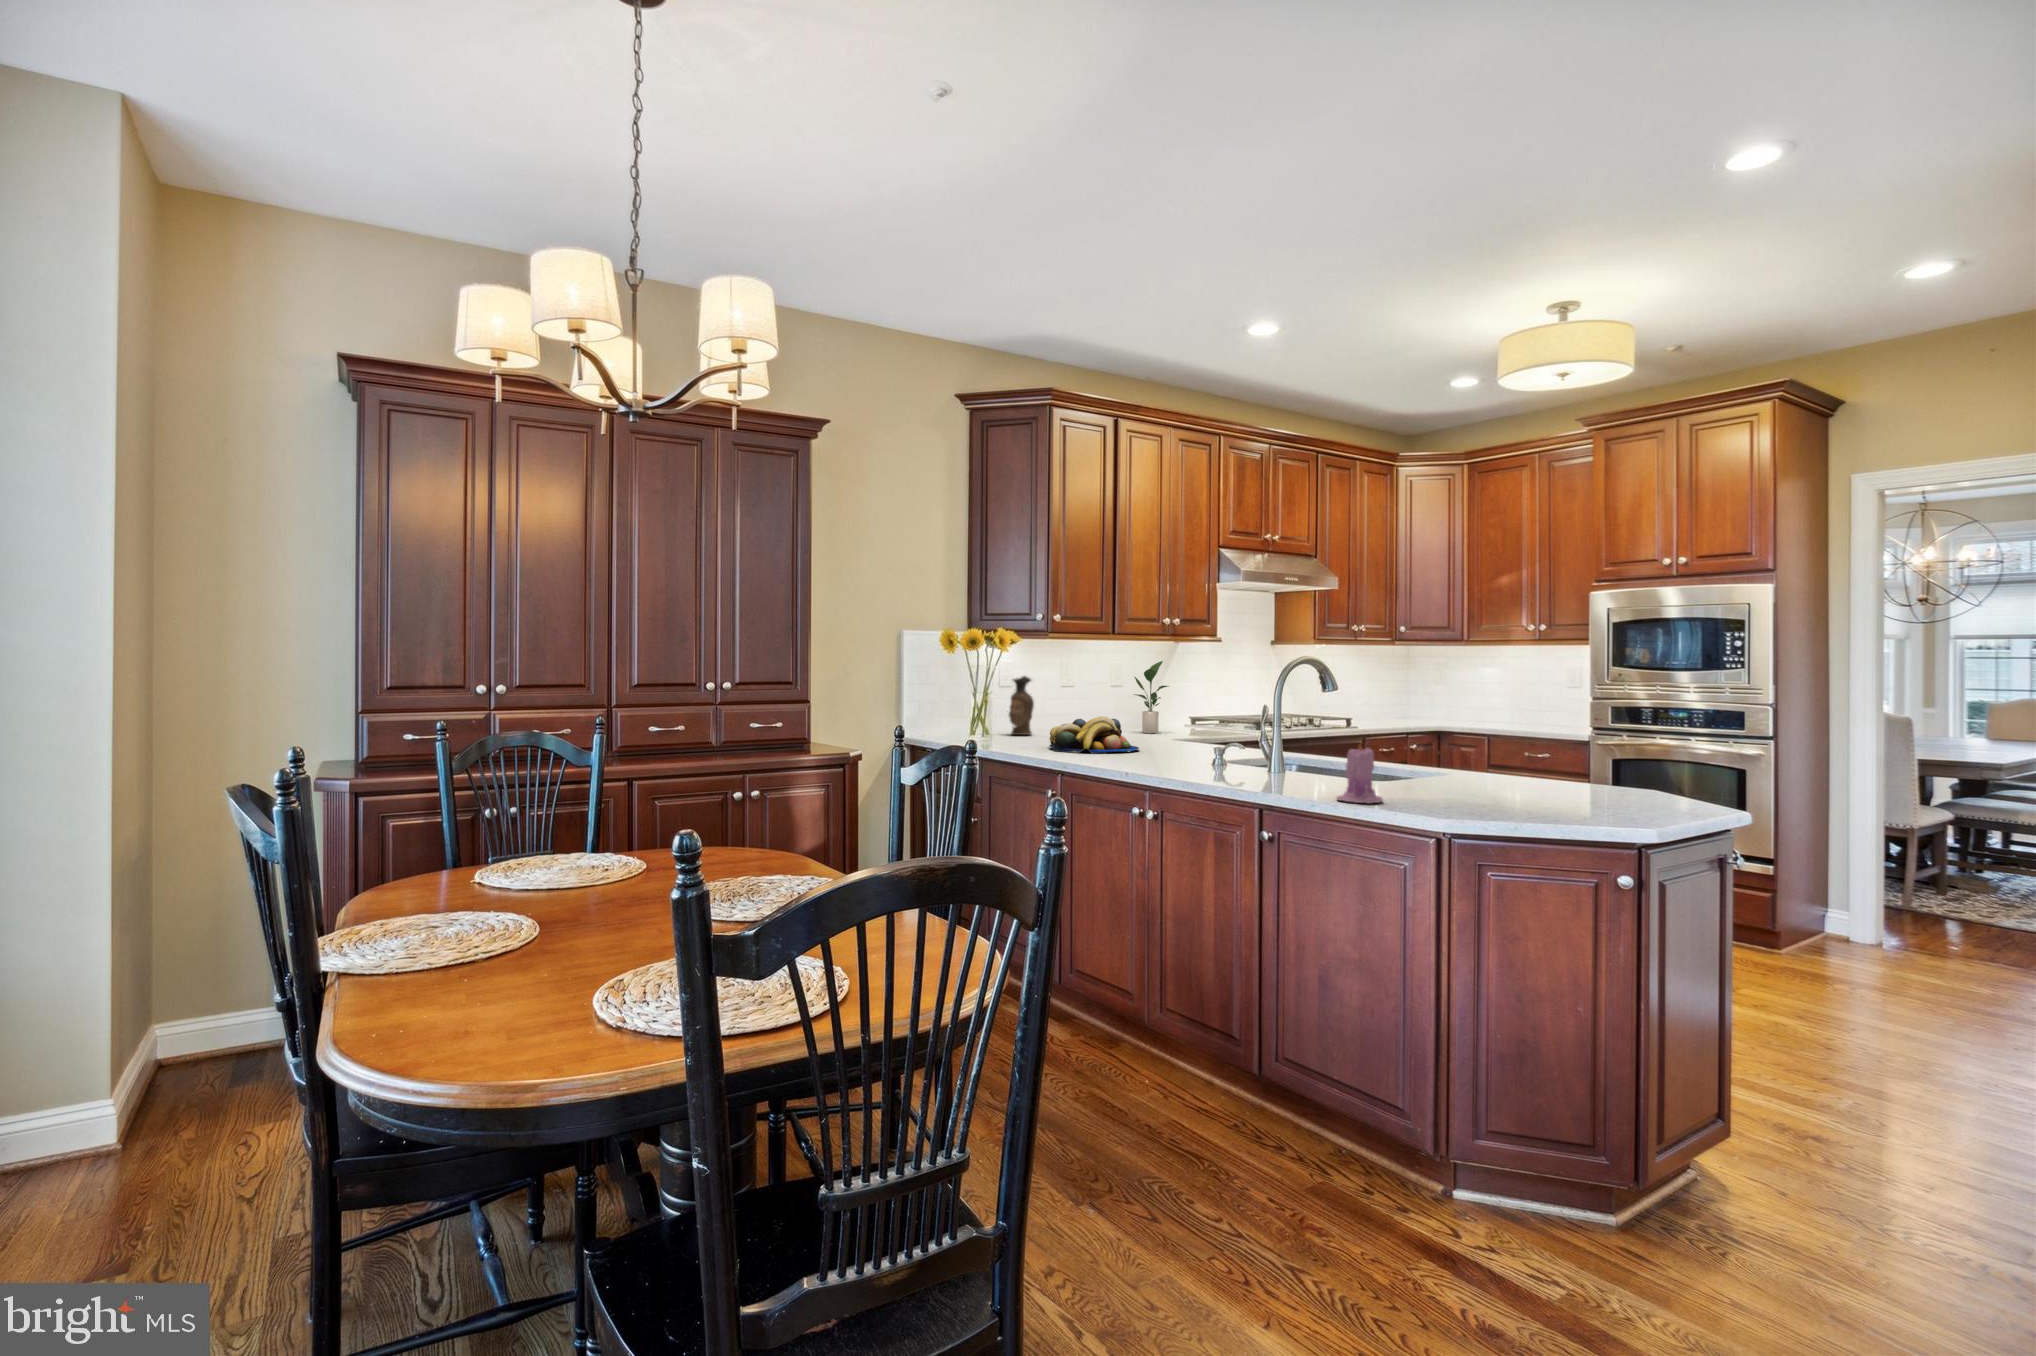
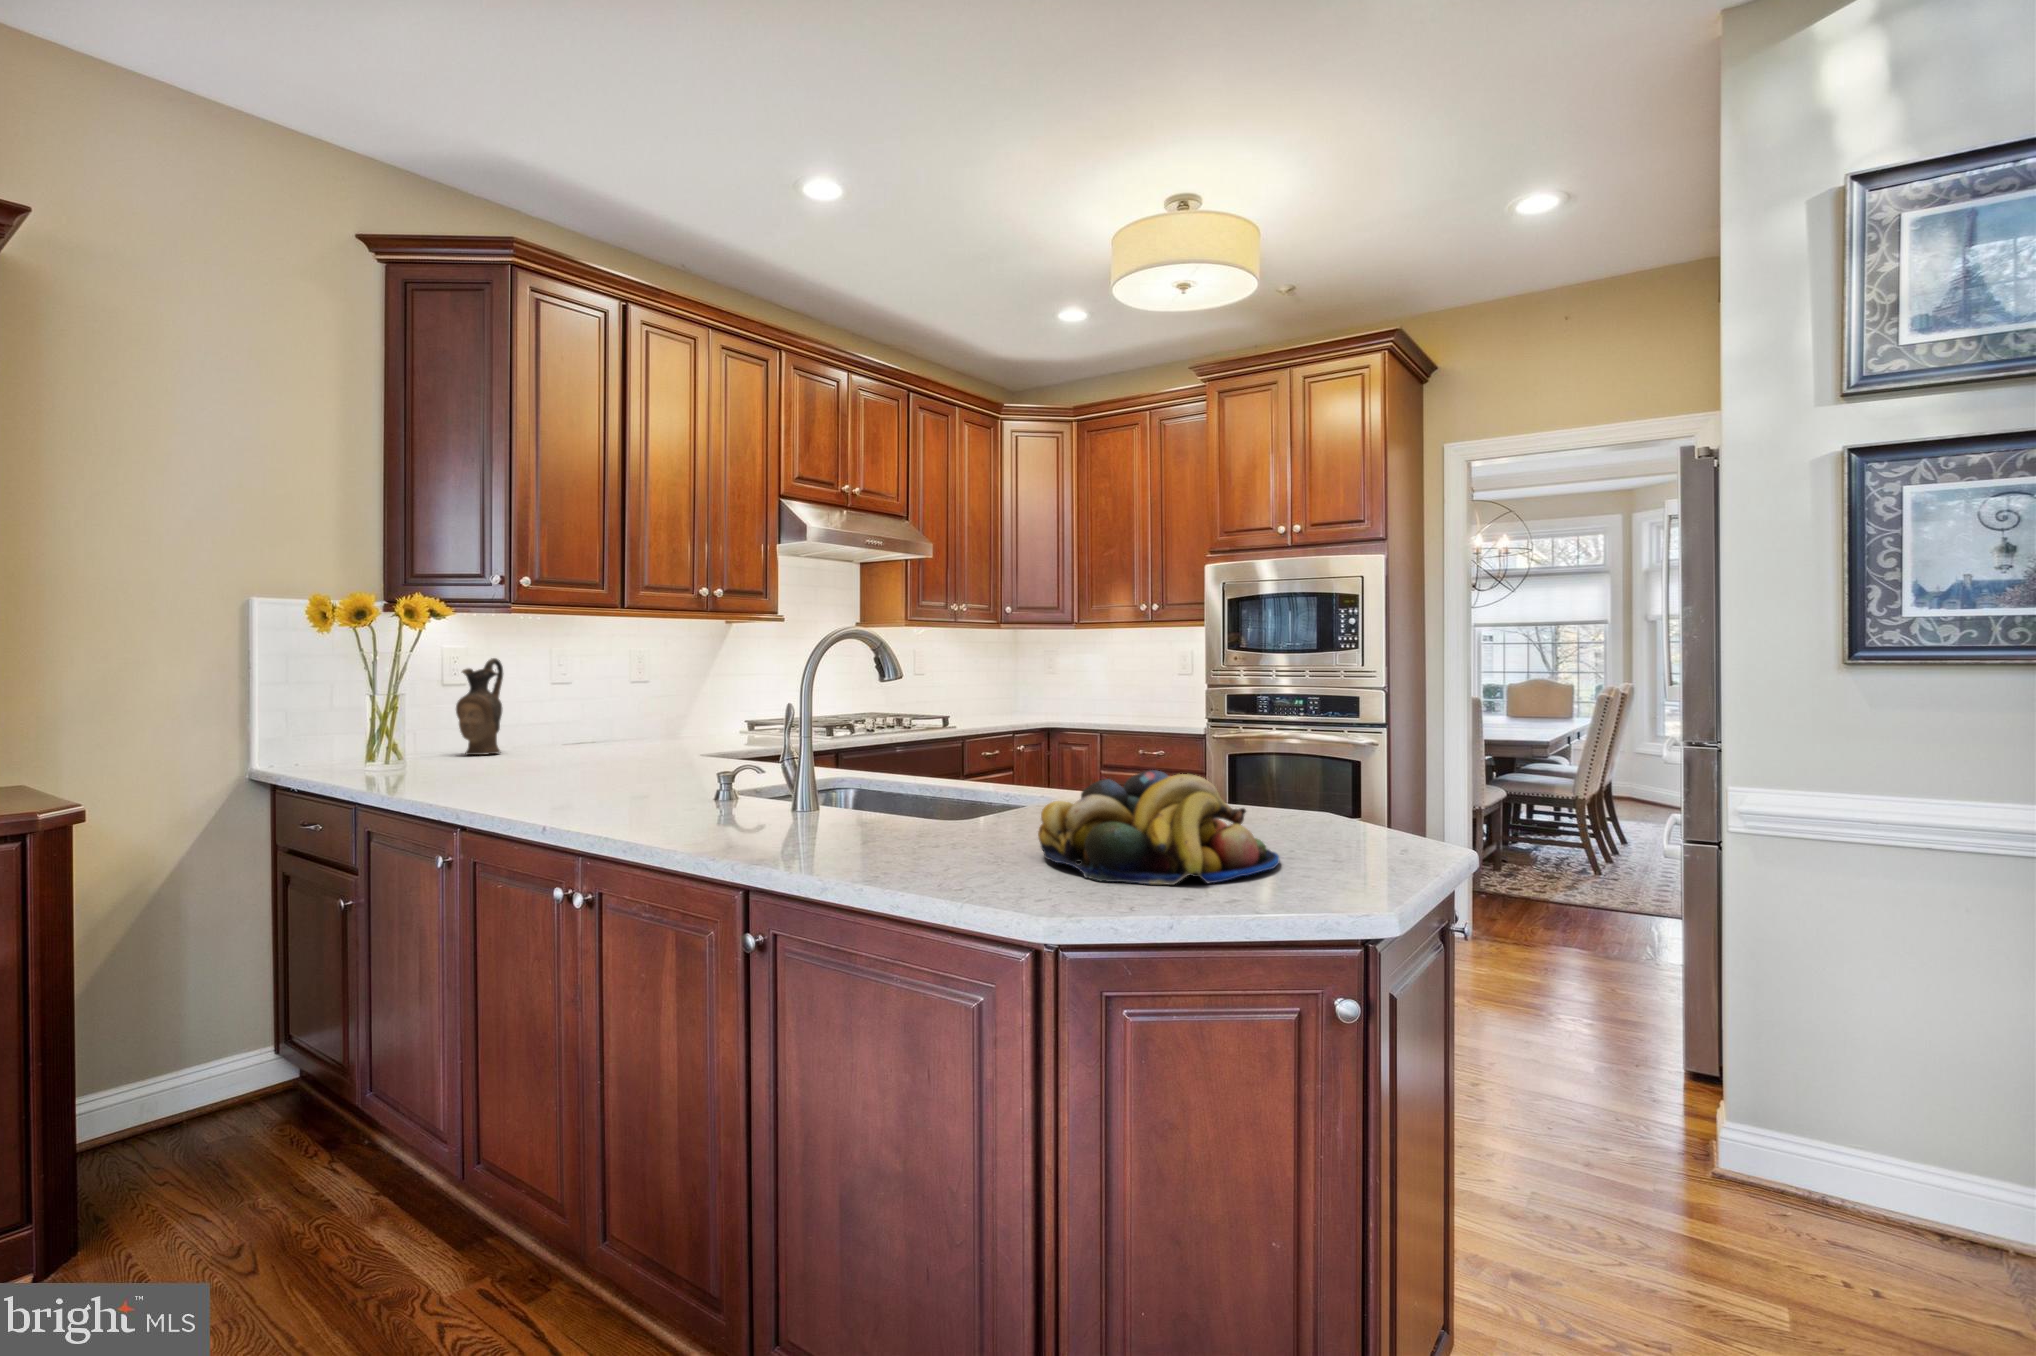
potted plant: present [1134,661,1168,733] -> none [660,645,716,744]
fruit bowl: present [1049,717,1139,753] -> present [1038,770,1279,885]
candle: present [1337,745,1383,803] -> none [874,759,951,868]

